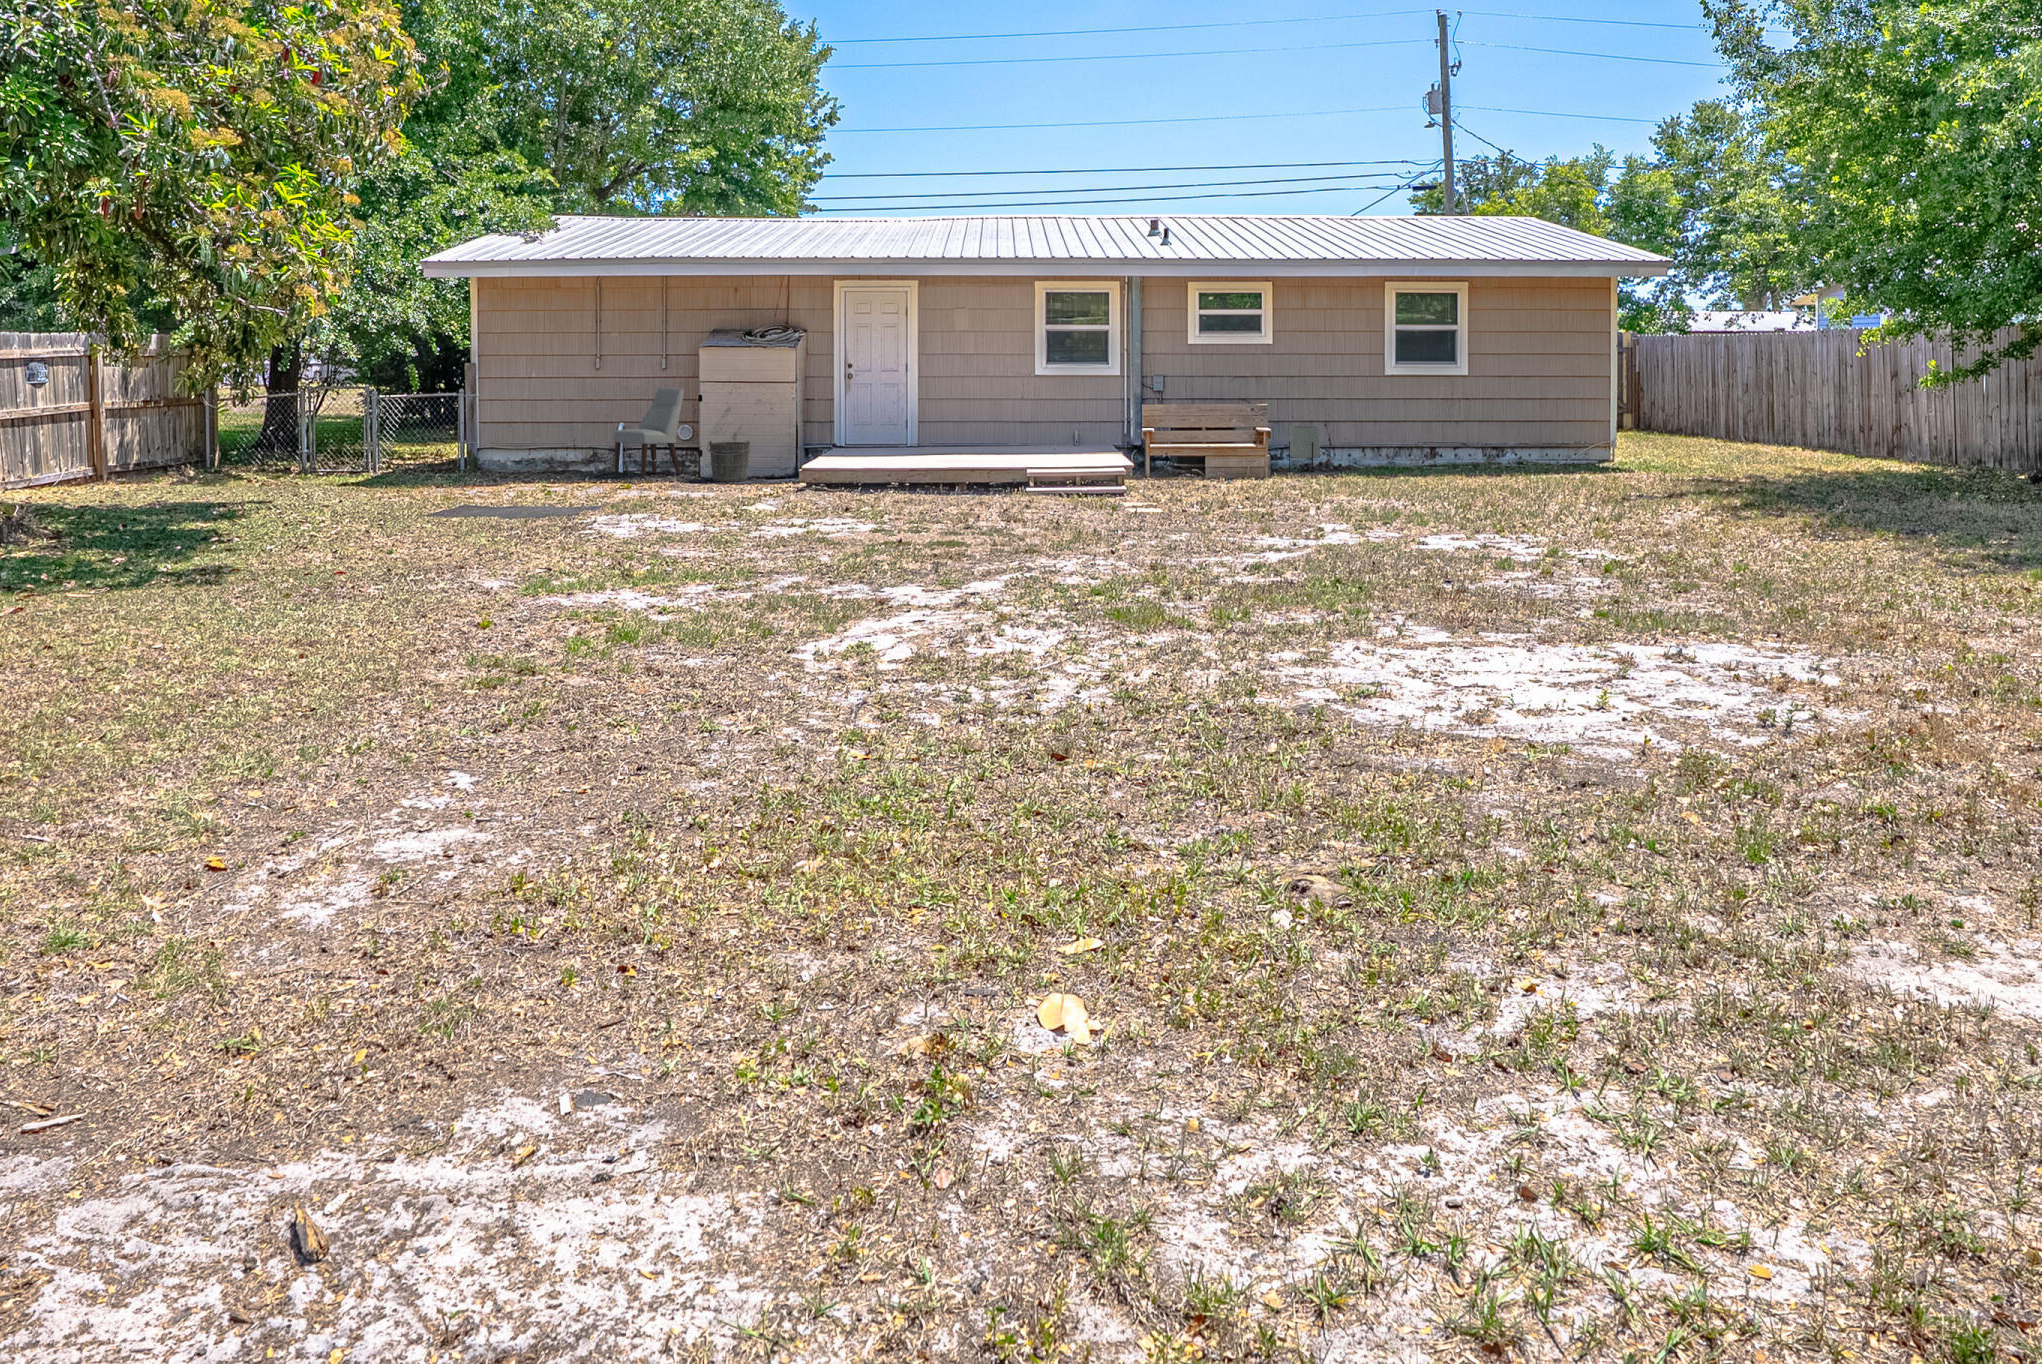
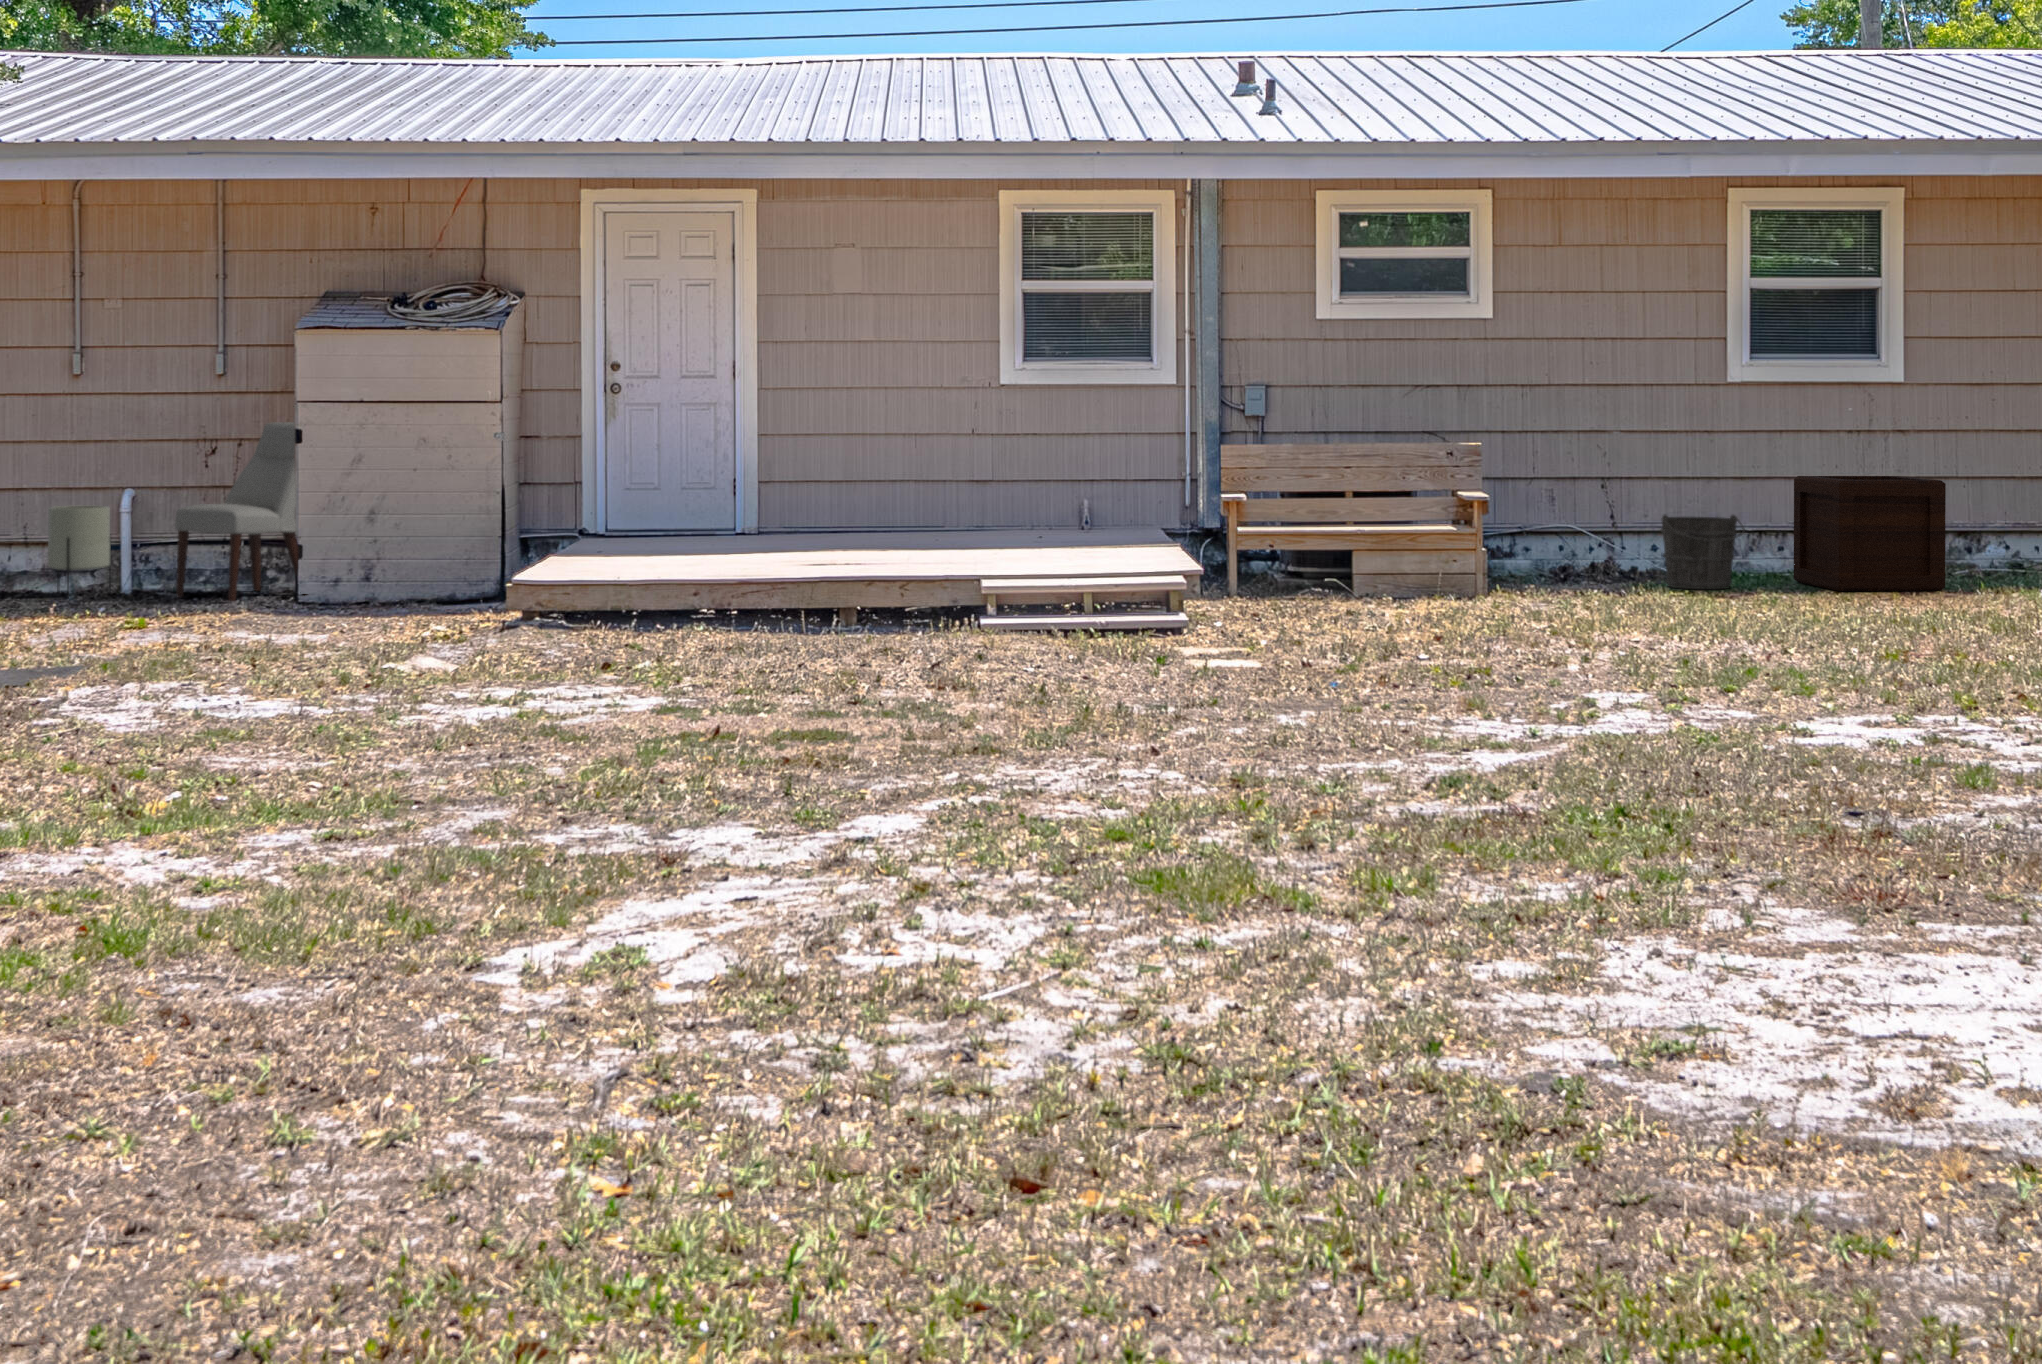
wooden crate: none [1435,414,1513,473] -> present [1794,476,1946,591]
planter: present [1289,426,1320,472] -> present [48,505,111,596]
bucket: present [707,441,750,482] -> present [1661,515,1745,589]

